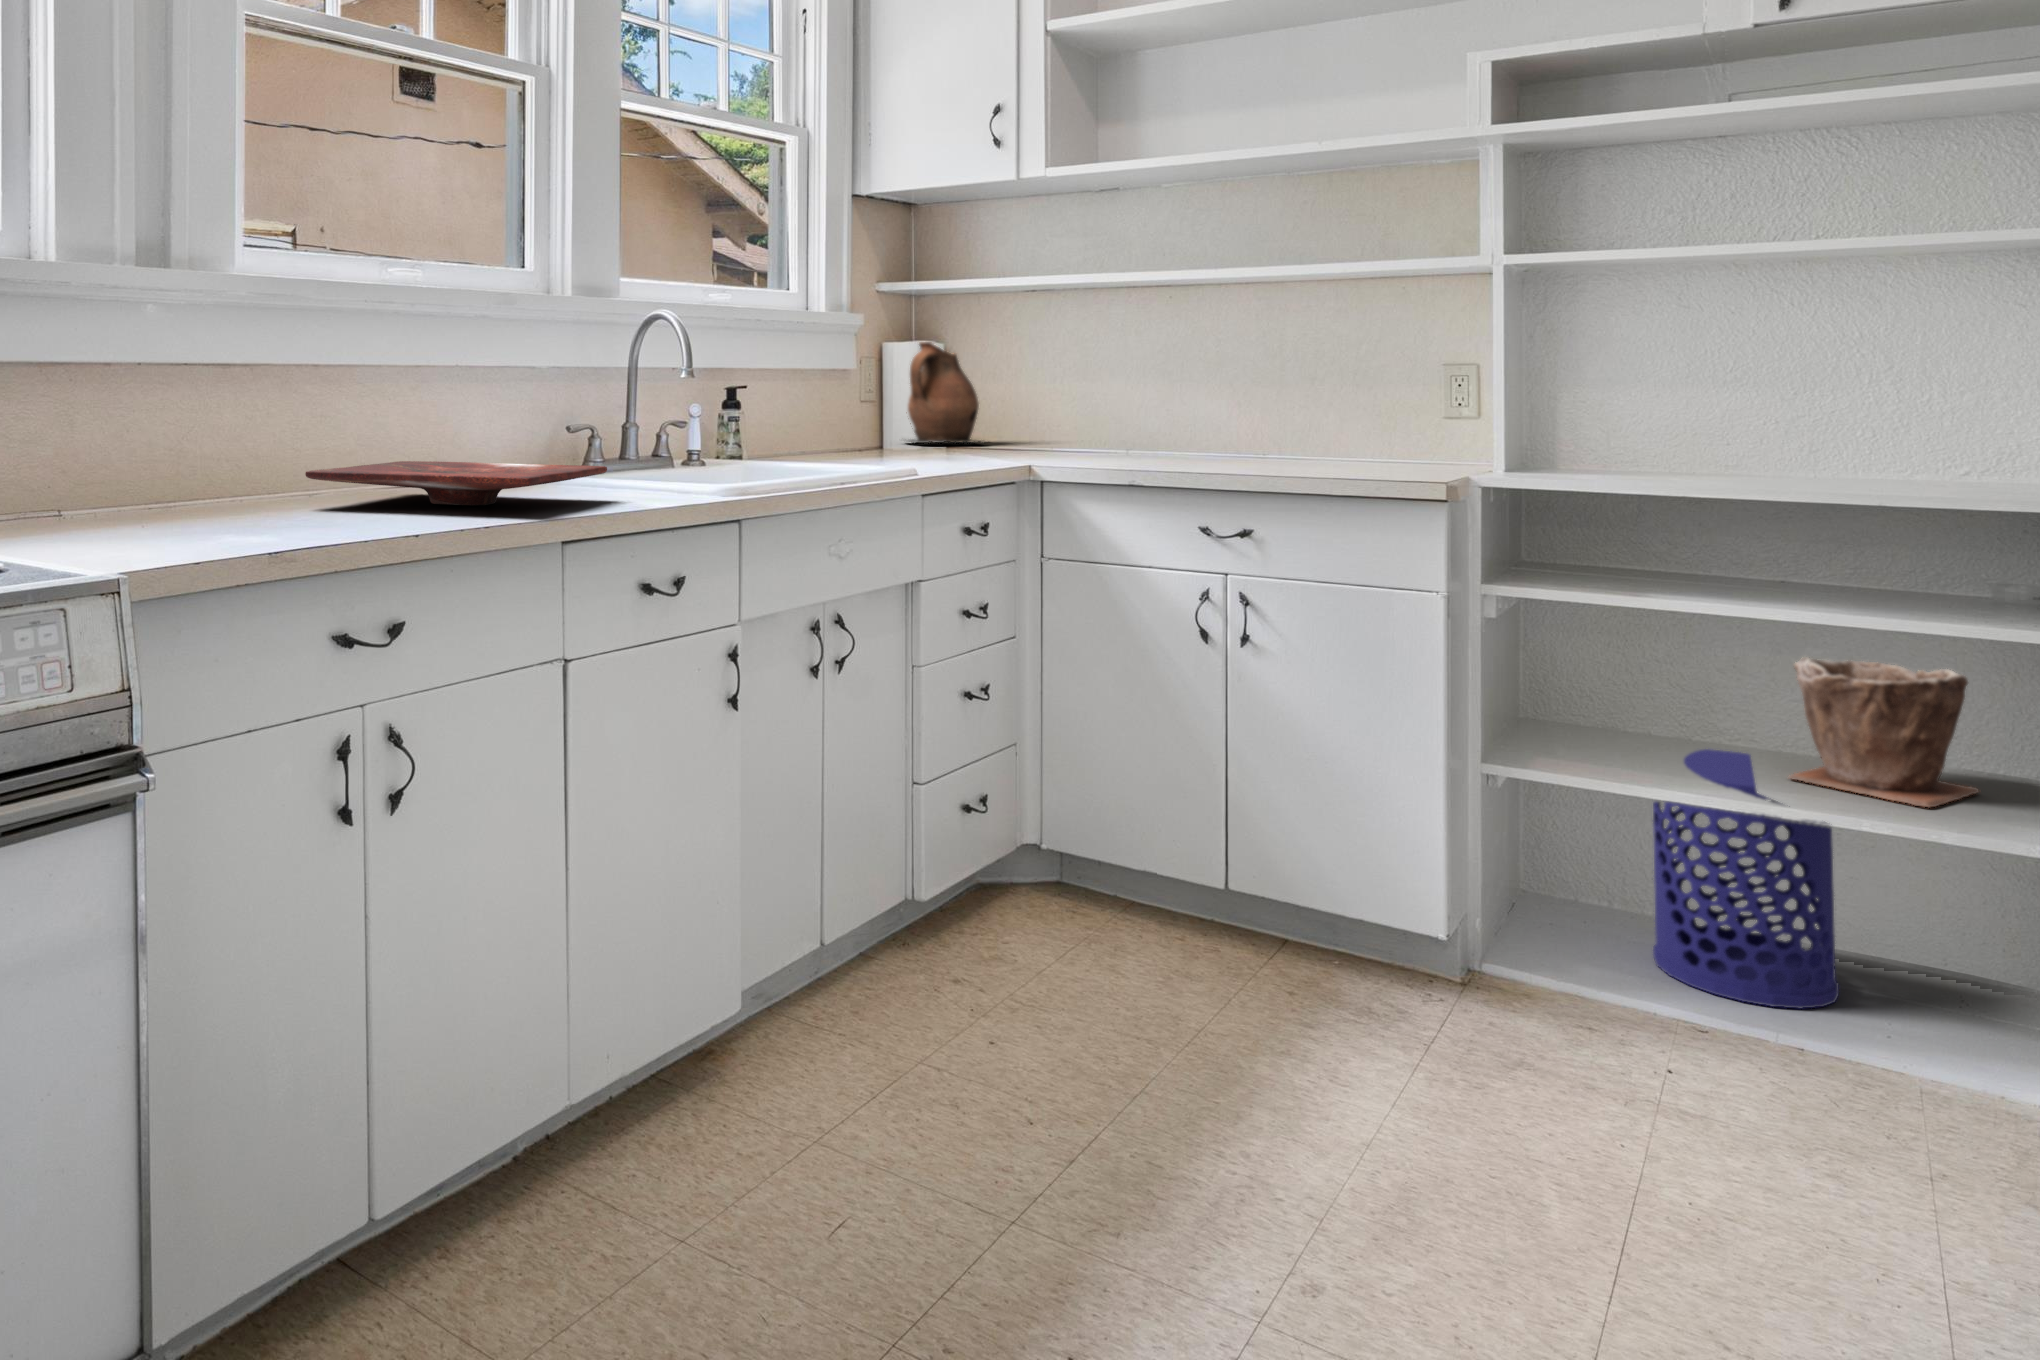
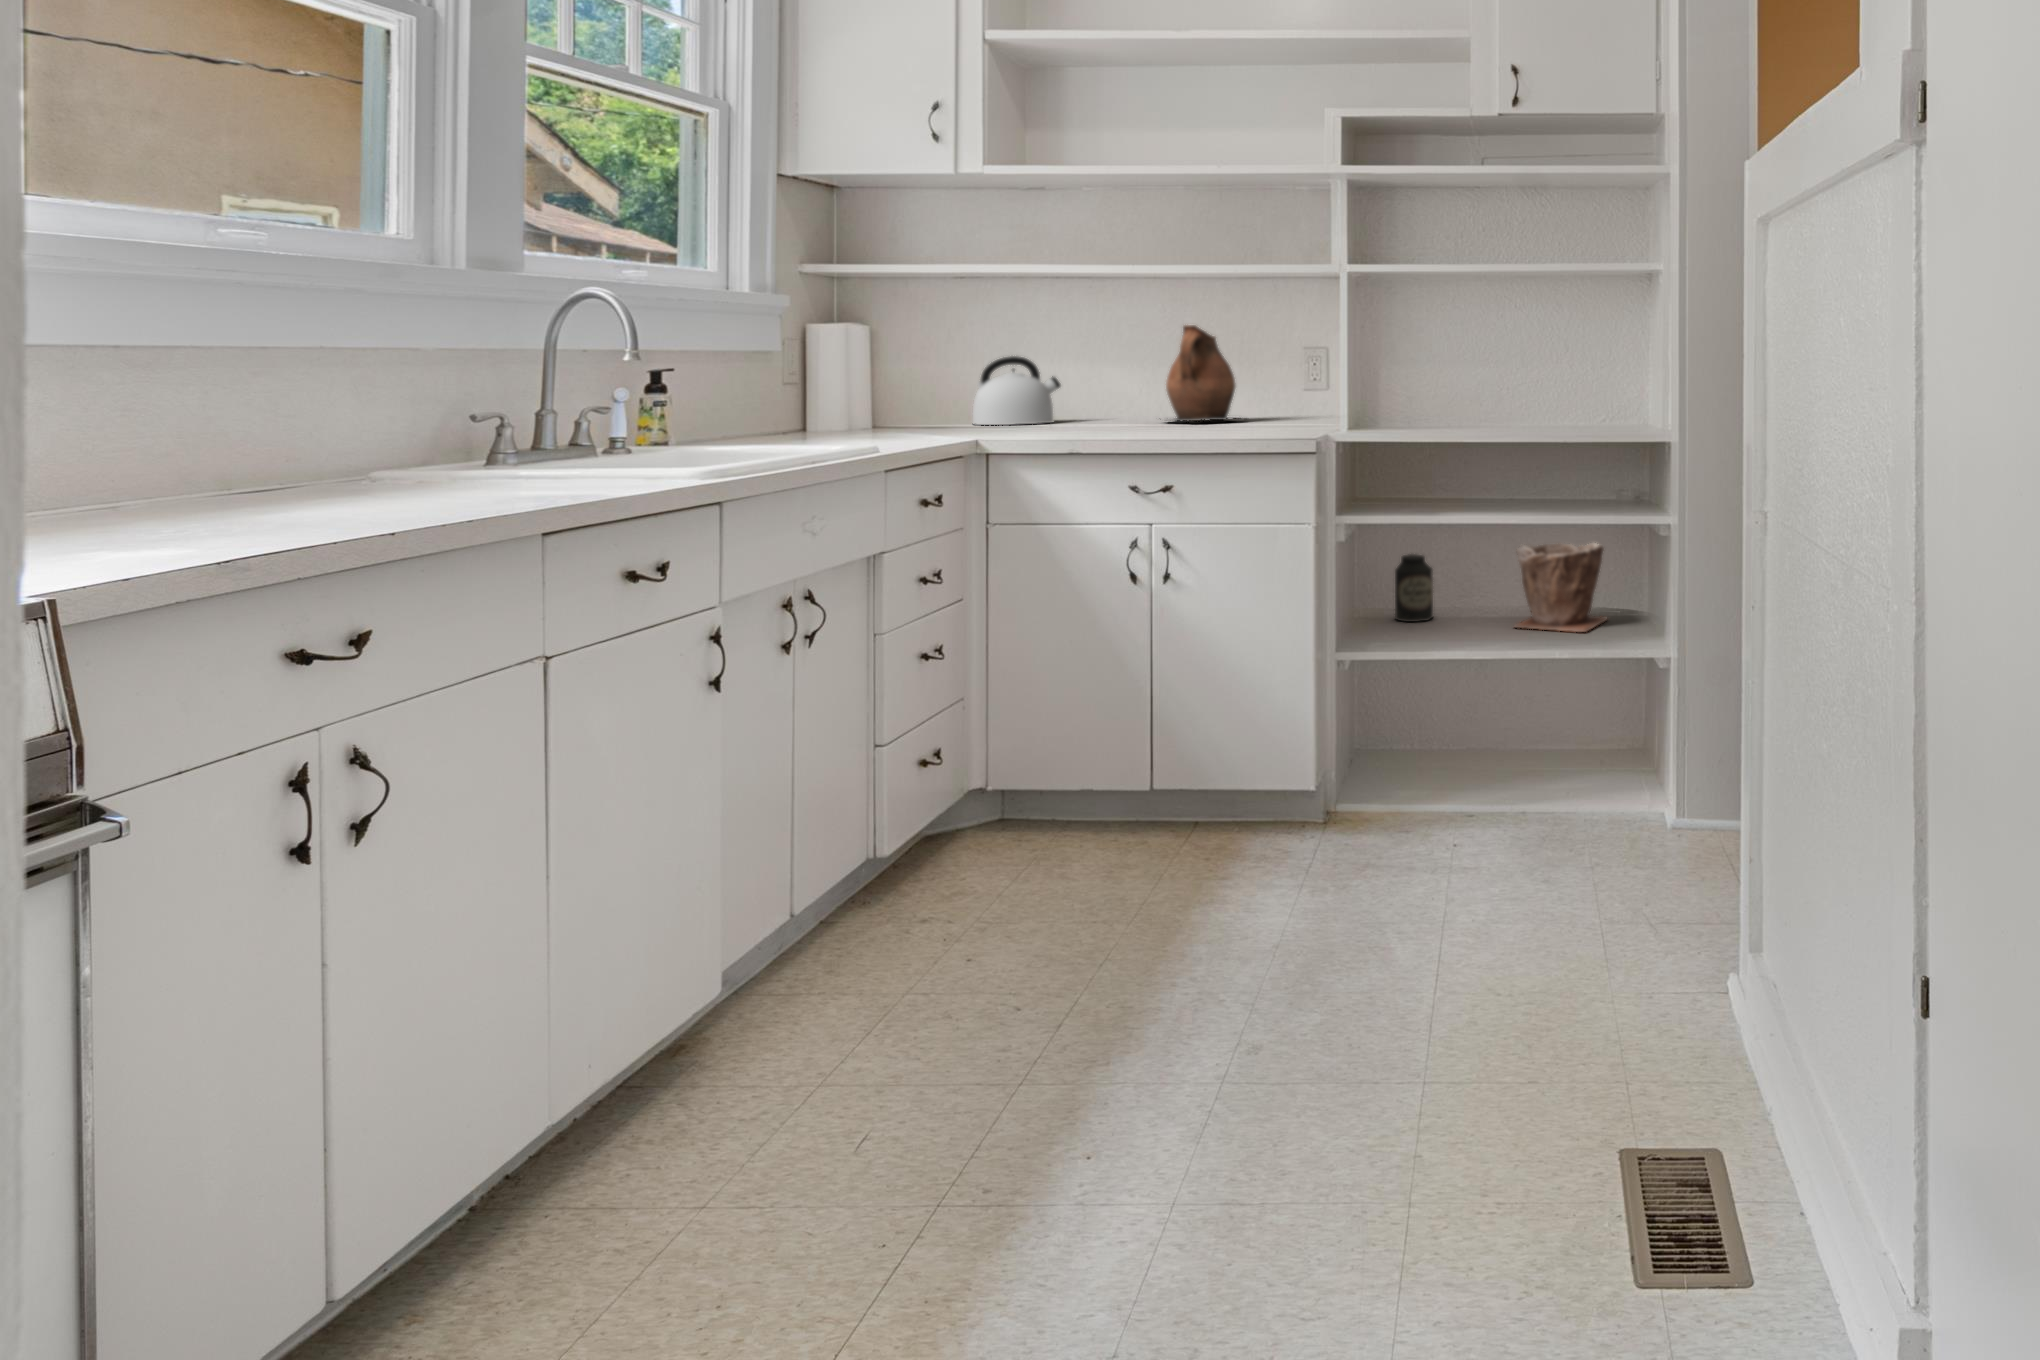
ceramic pitcher: present [908,342,984,443] -> present [1166,325,1235,421]
kettle: none [1039,373,1137,448] -> present [972,356,1061,425]
cutting board: present [305,461,607,505] -> none [138,457,565,509]
canister: none [1583,649,1648,745] -> present [1395,554,1433,622]
waste bin: present [1653,749,1839,1008] -> none [1435,616,1538,785]

